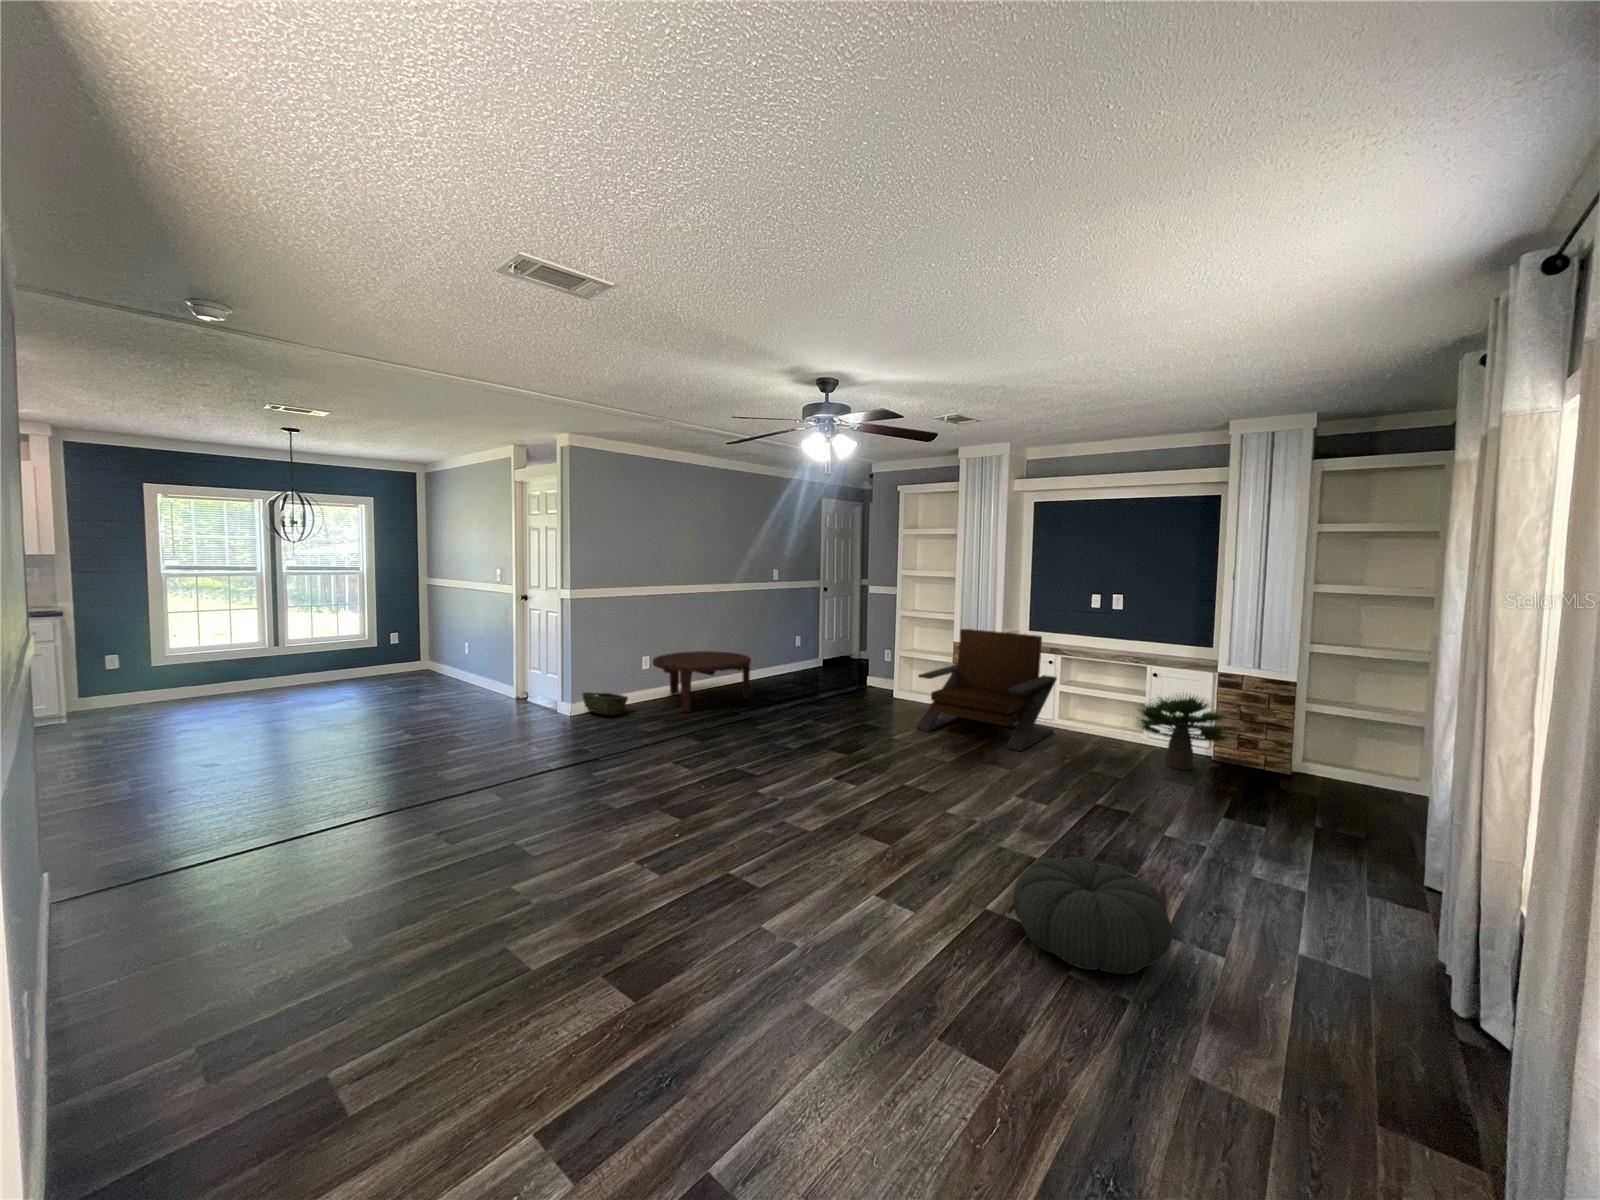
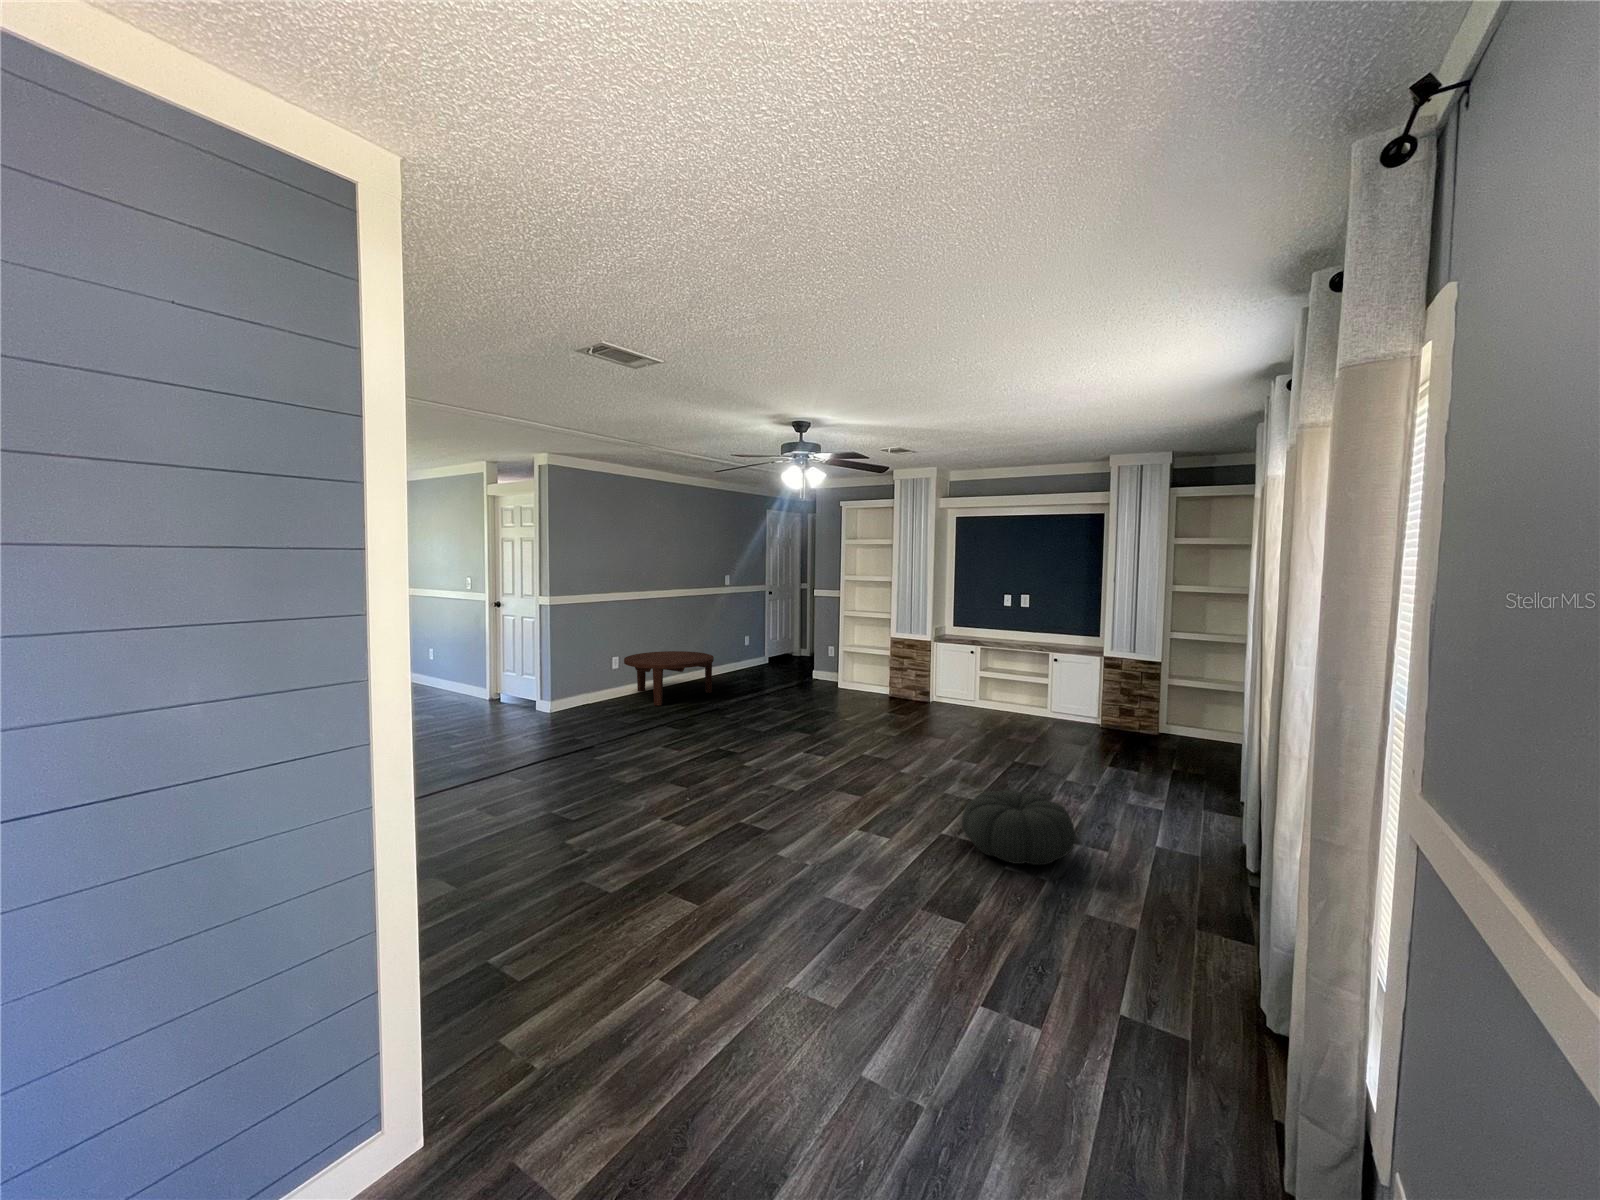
lounge chair: present [917,629,1057,751] -> none [864,626,978,726]
woven basket: present [583,692,628,715] -> none [562,690,605,710]
potted plant: present [1138,693,1229,770] -> none [1038,672,1117,734]

